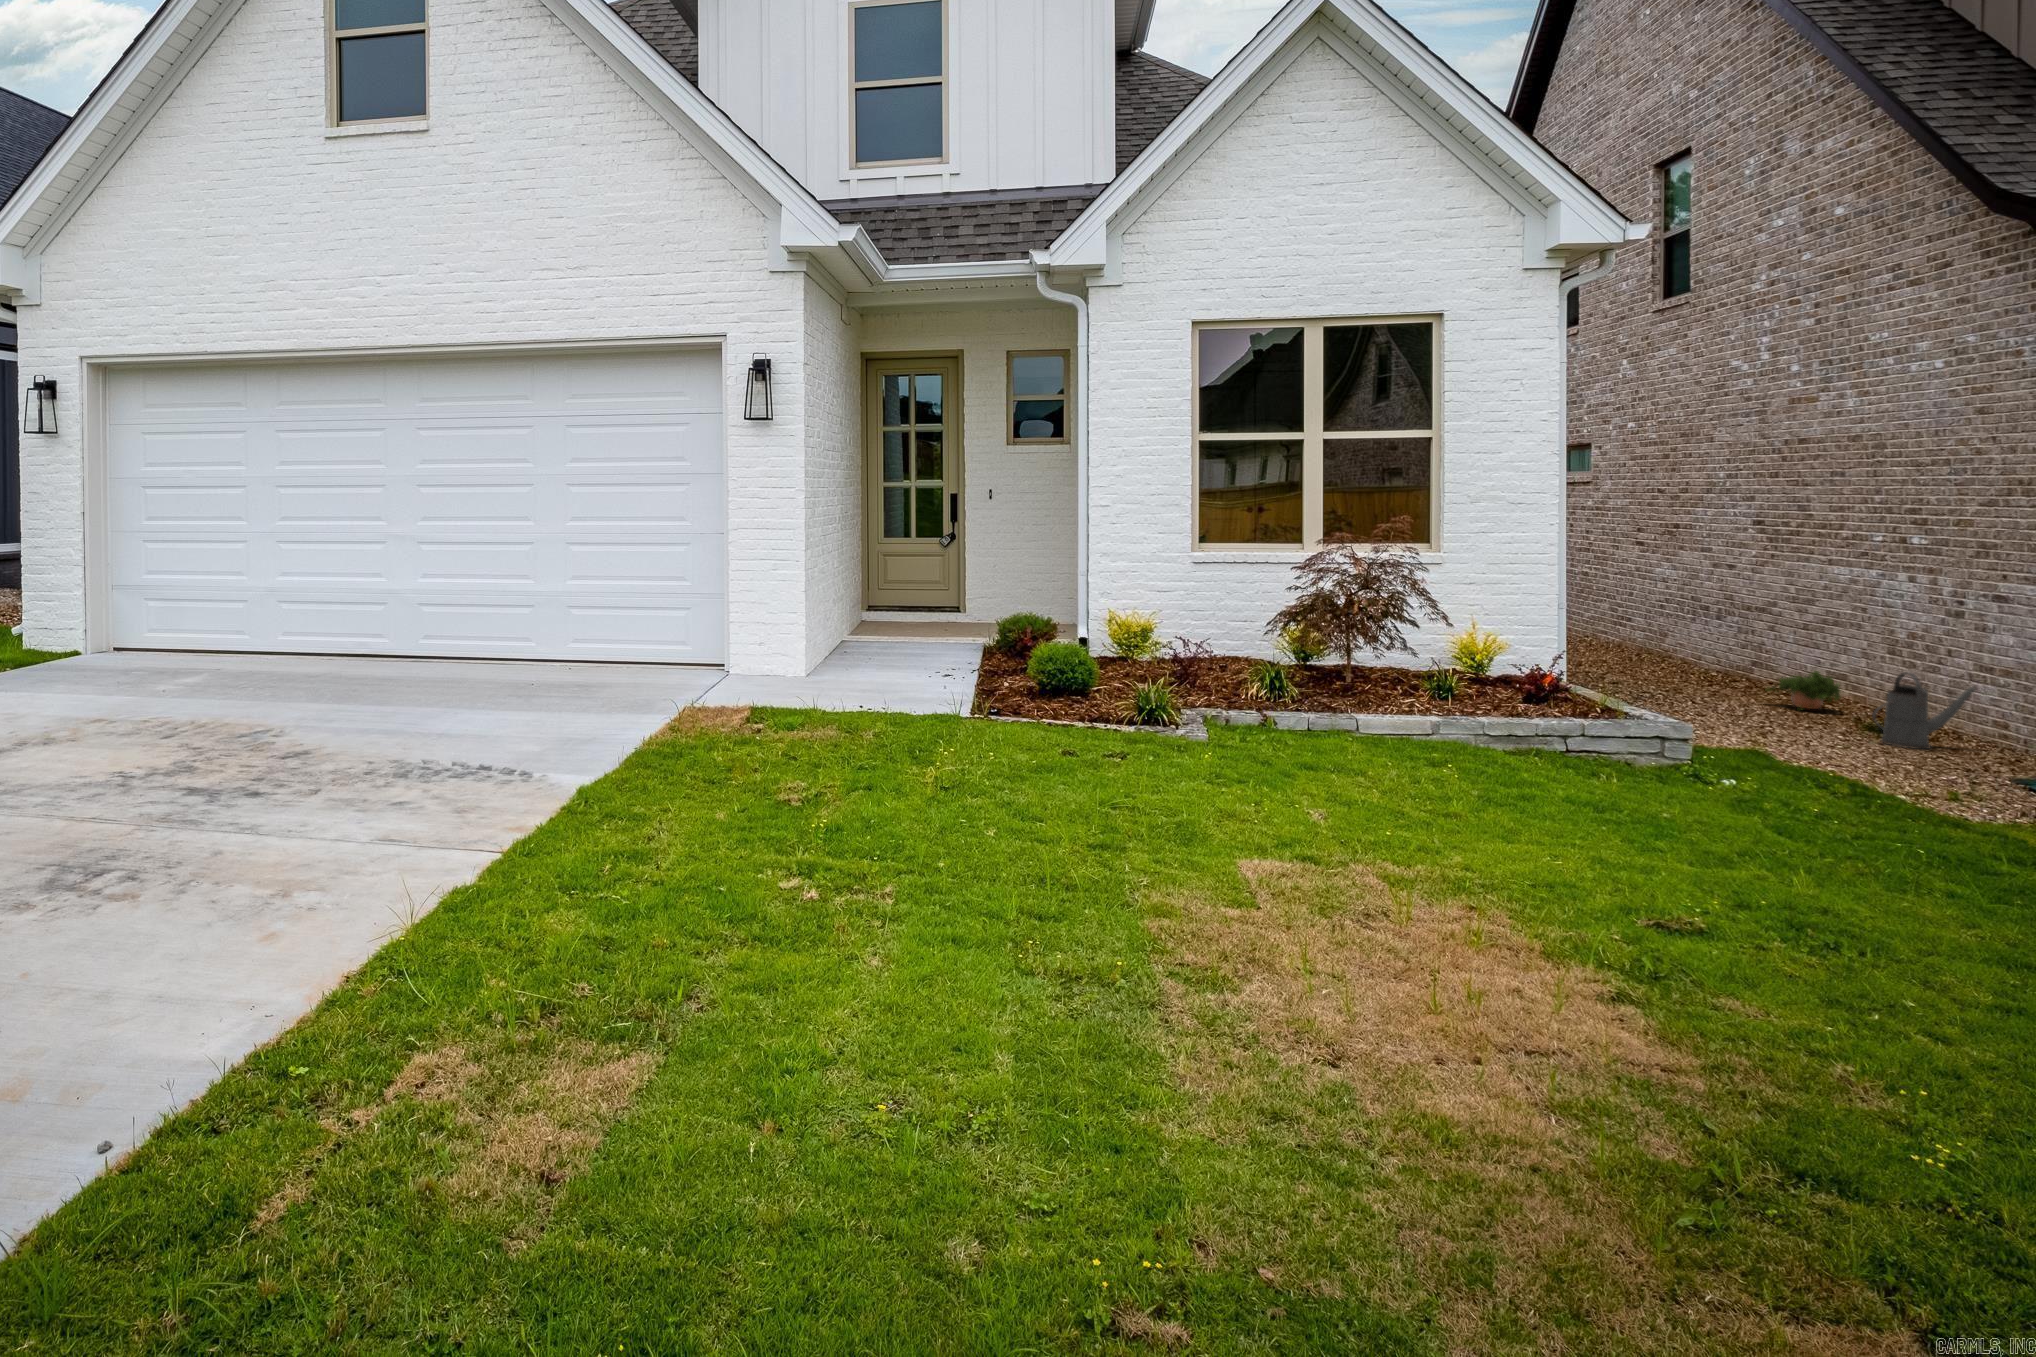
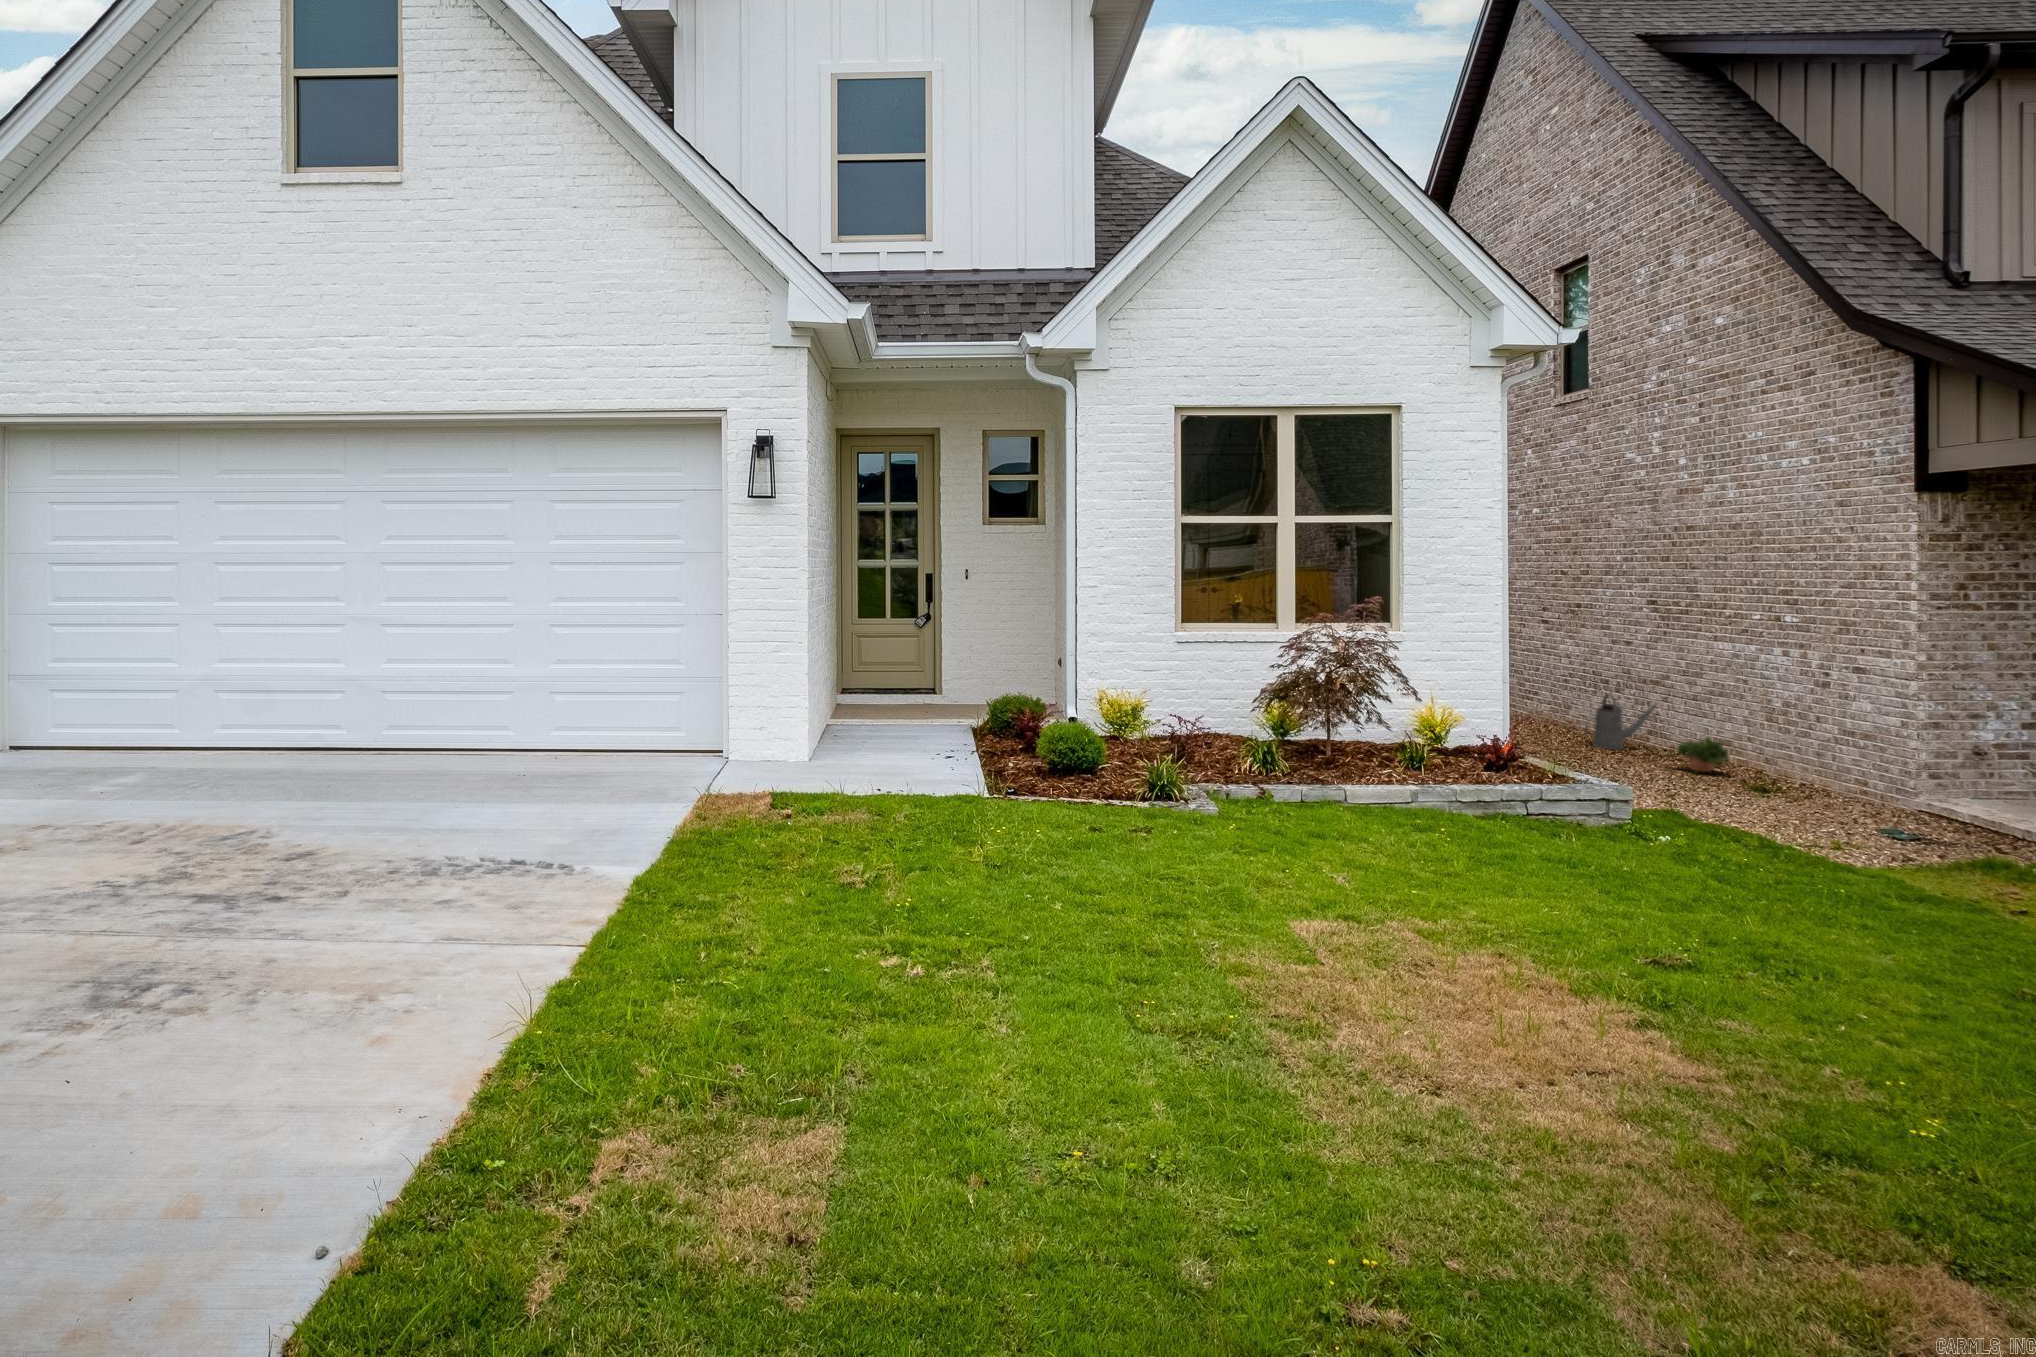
watering can: present [1872,672,1975,749] -> present [1586,695,1656,750]

